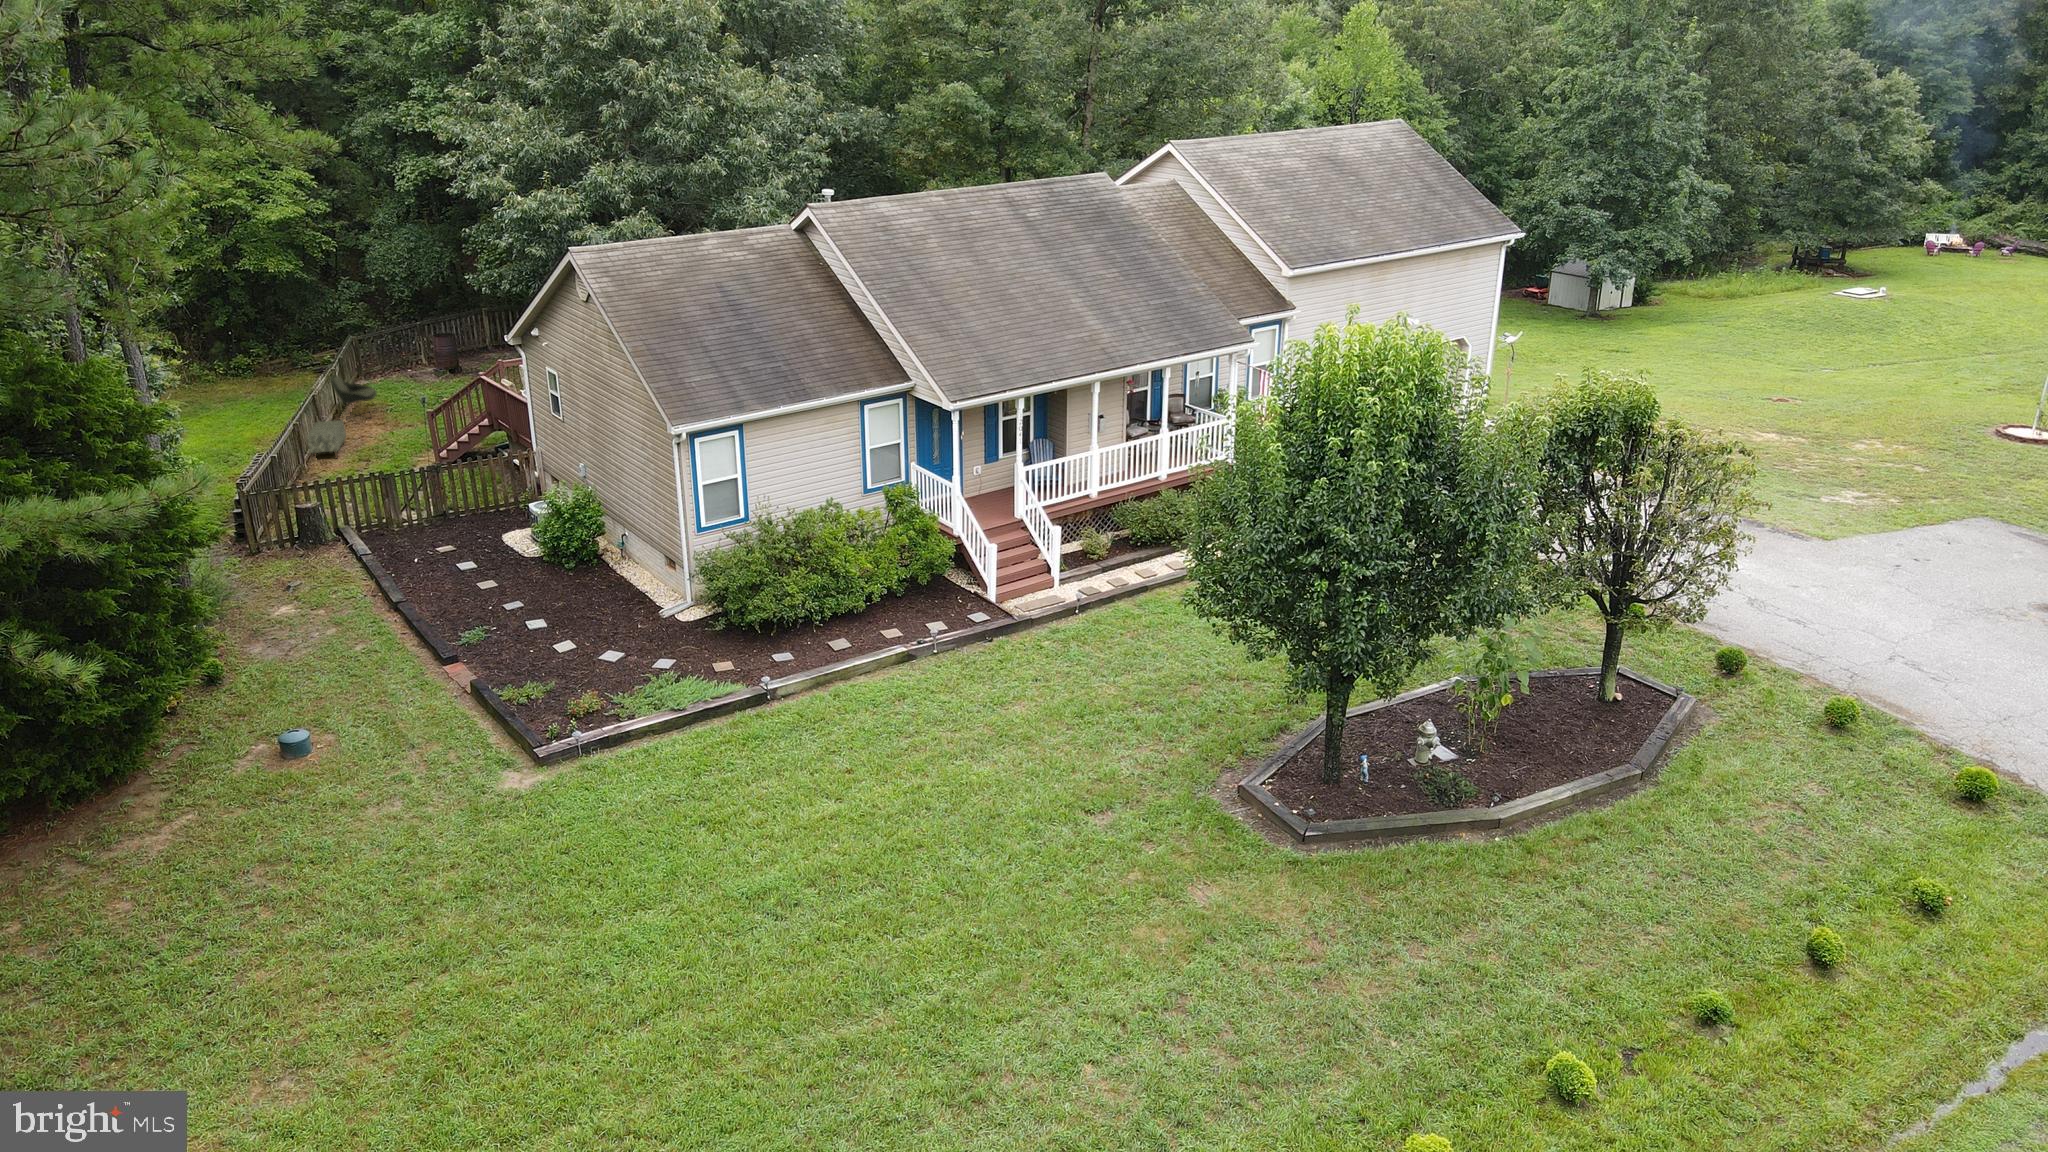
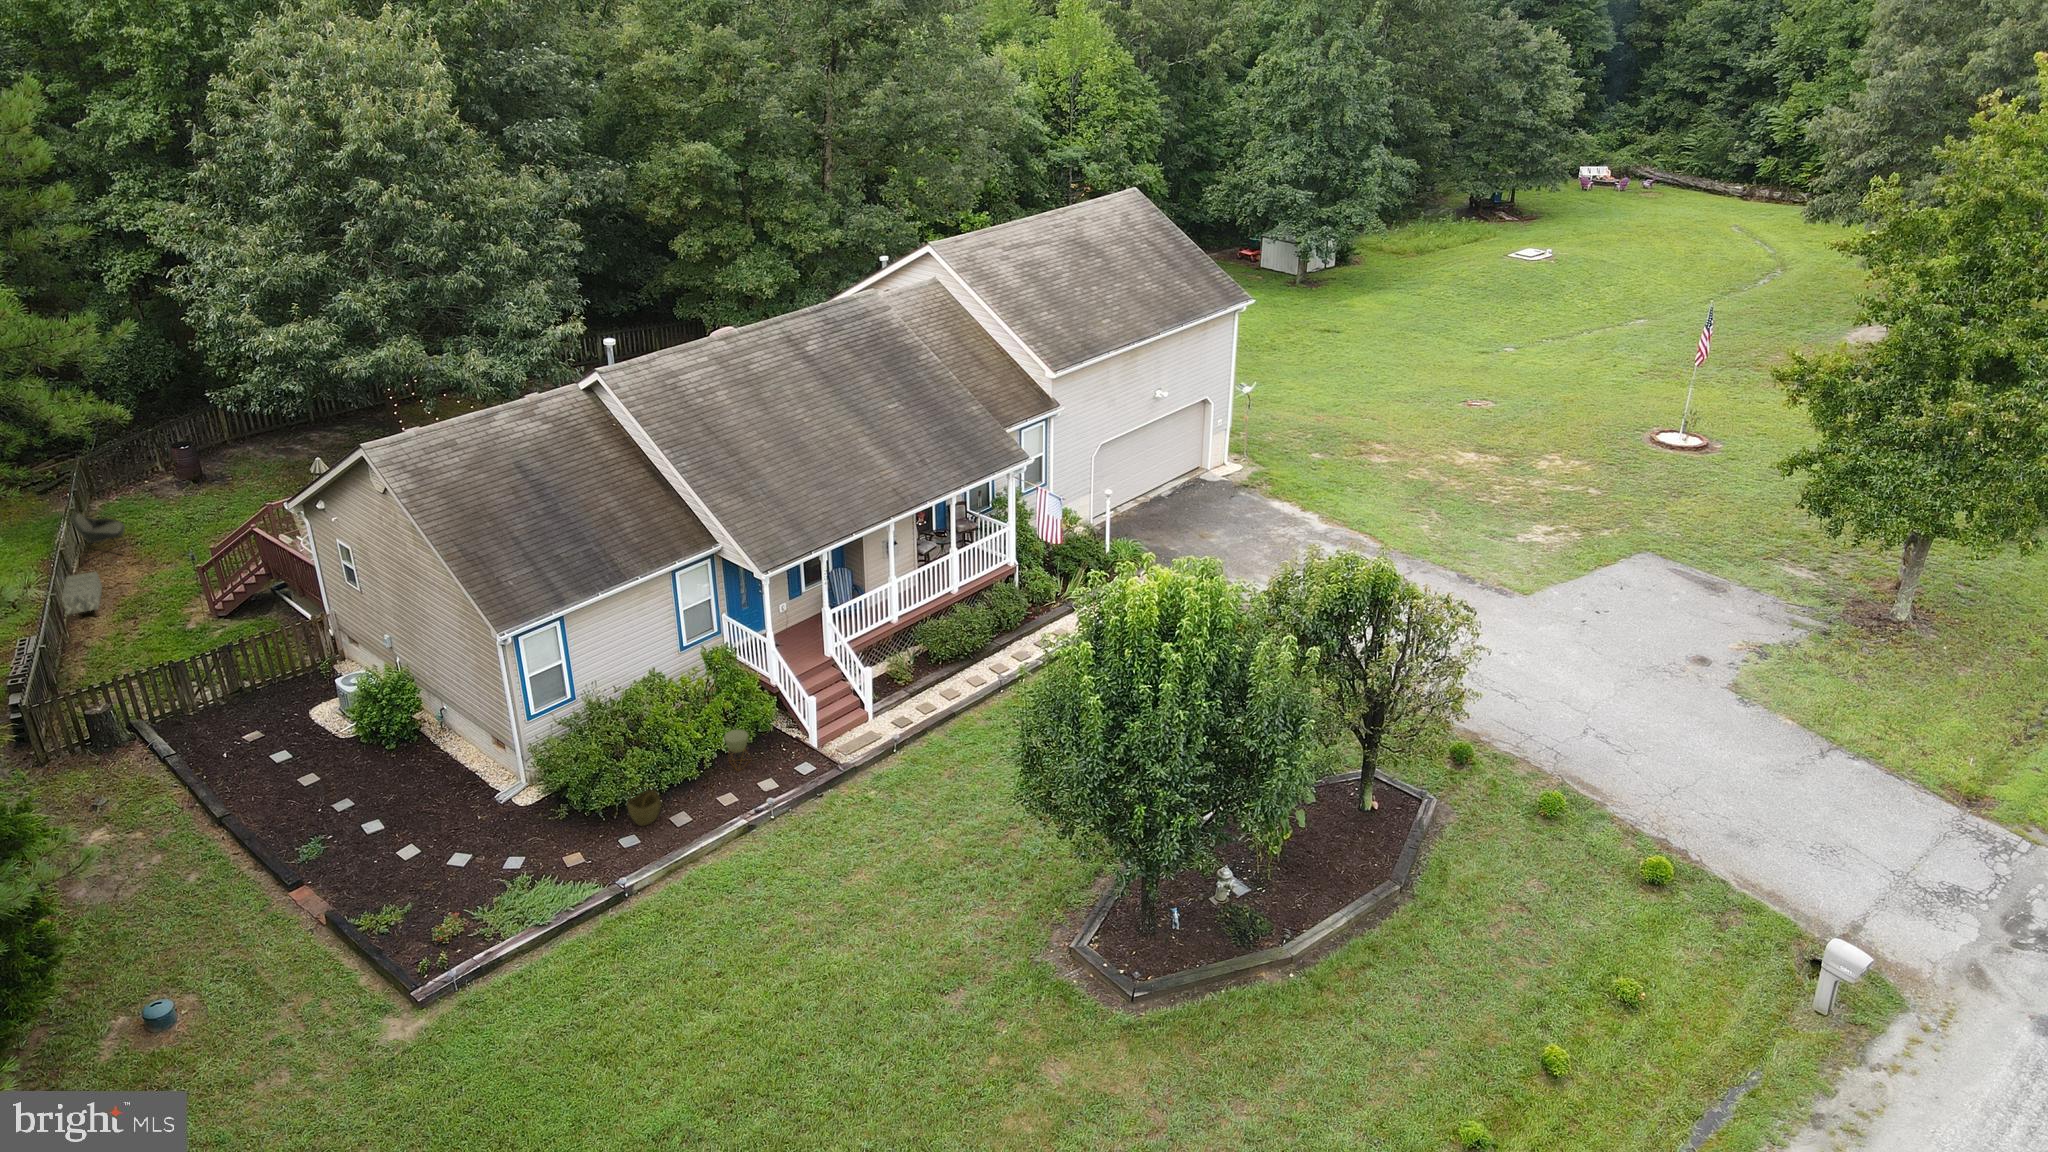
planter: none [895,571,923,615] -> present [724,730,751,768]
woven basket: none [785,605,819,648] -> present [627,786,661,826]

